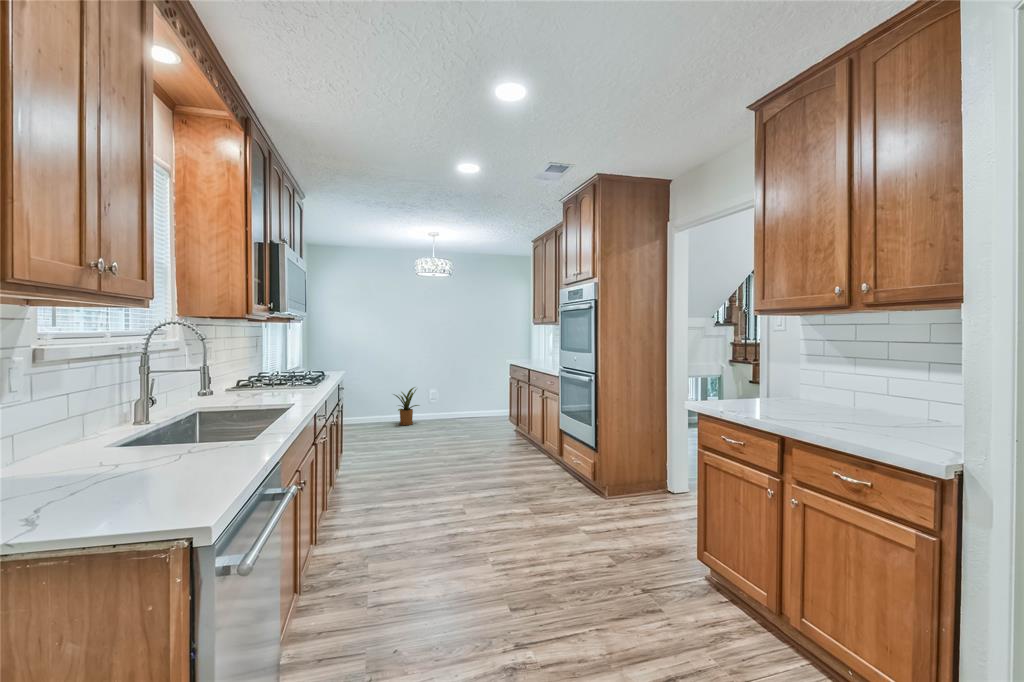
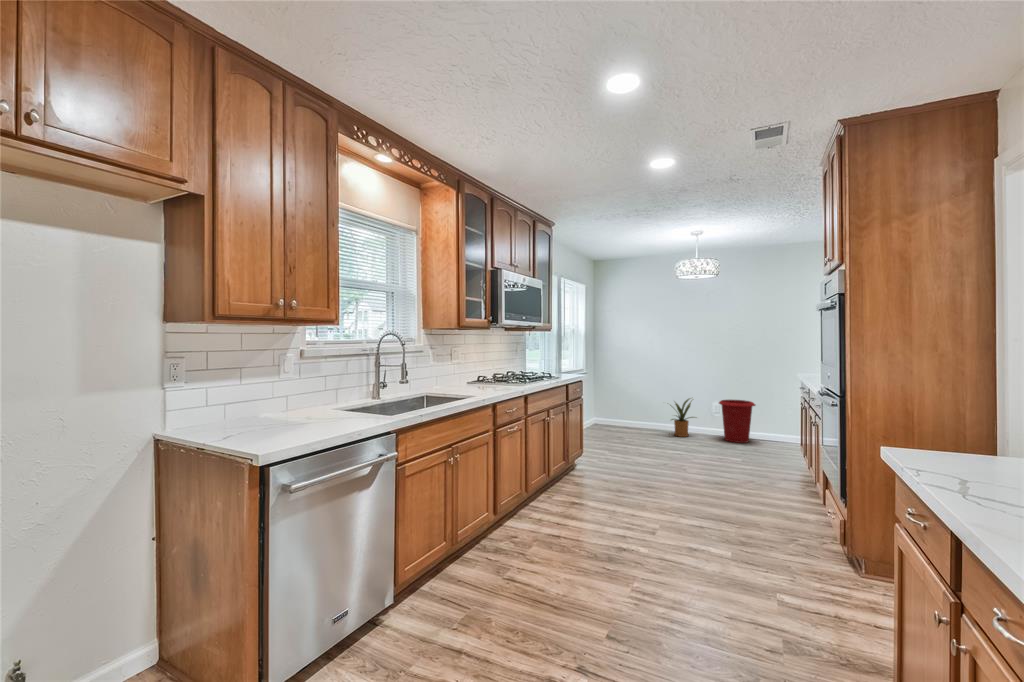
waste bin: none [438,386,468,423] -> present [719,400,755,443]

